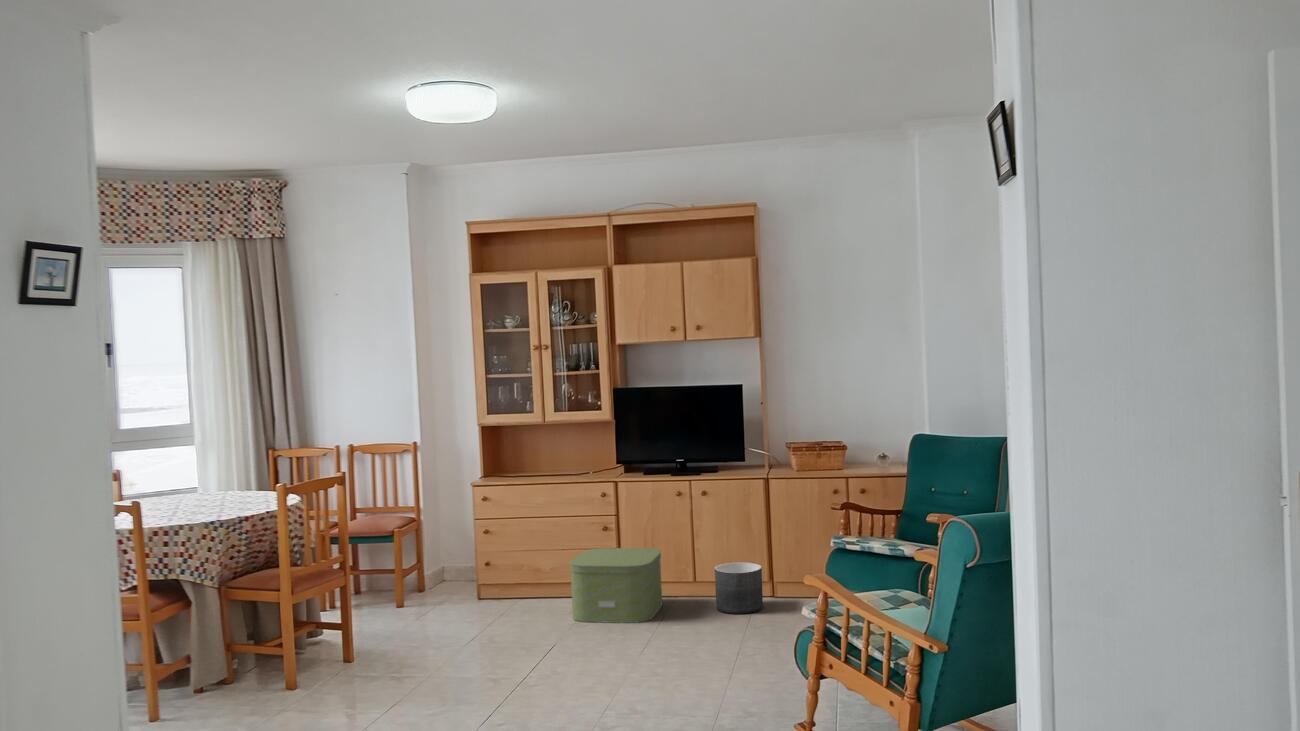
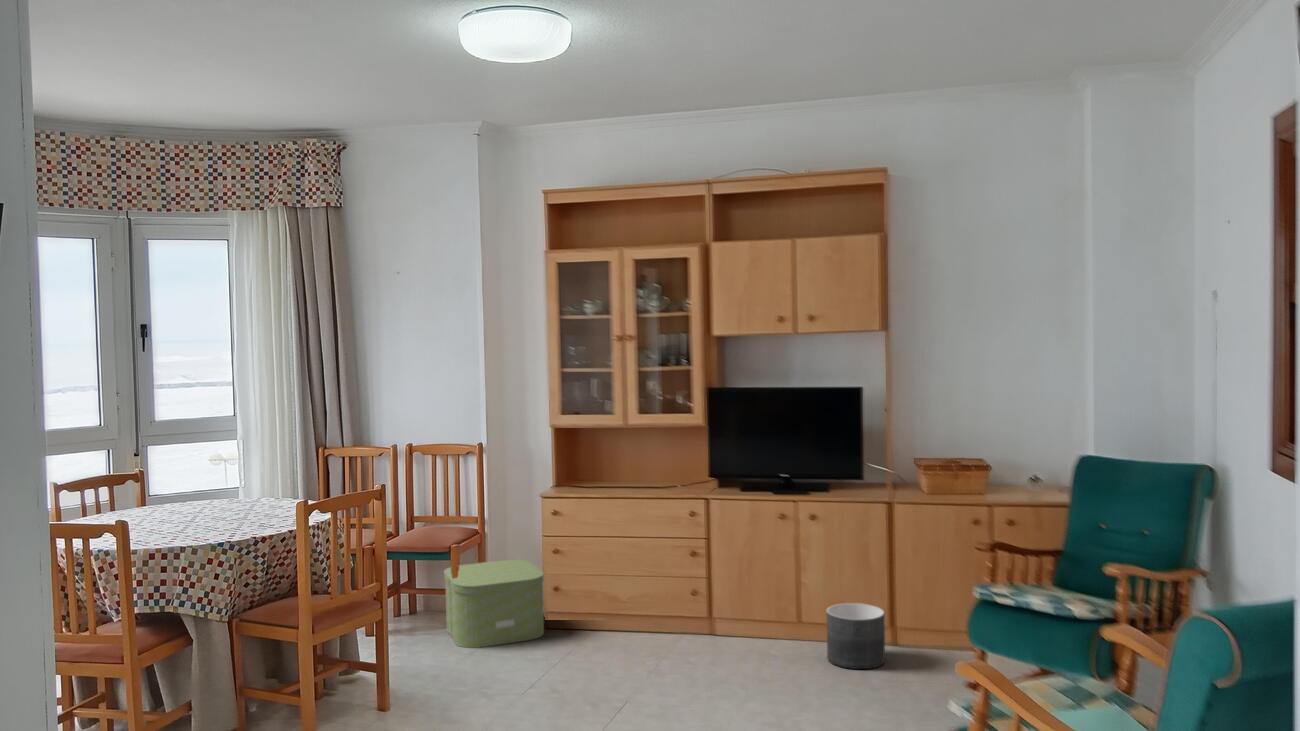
storage box: present [569,548,662,623] -> present [444,560,544,648]

